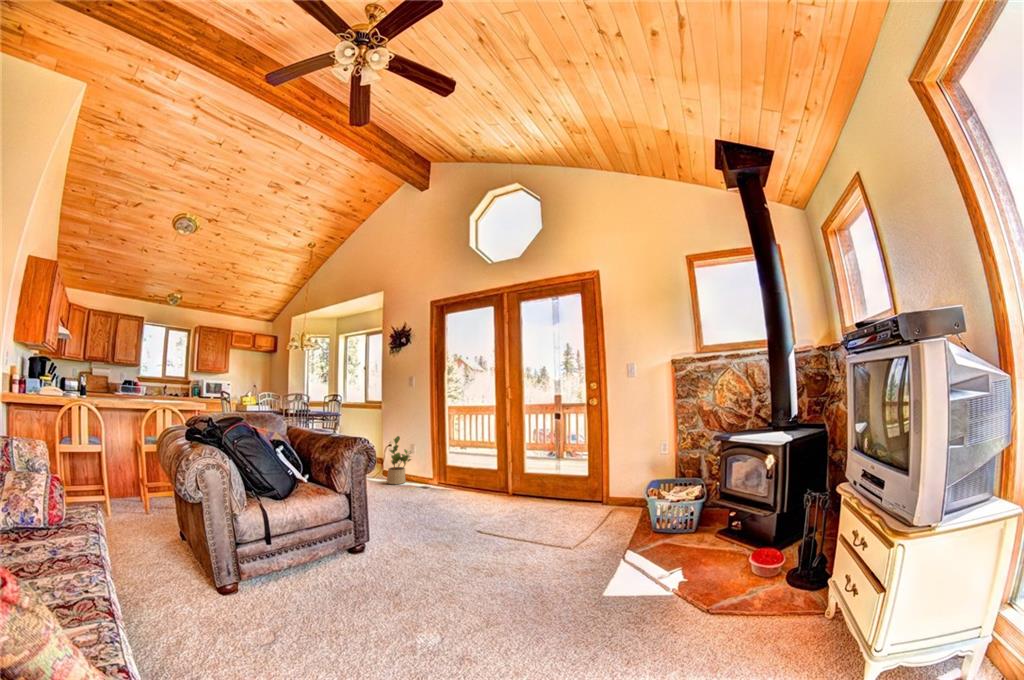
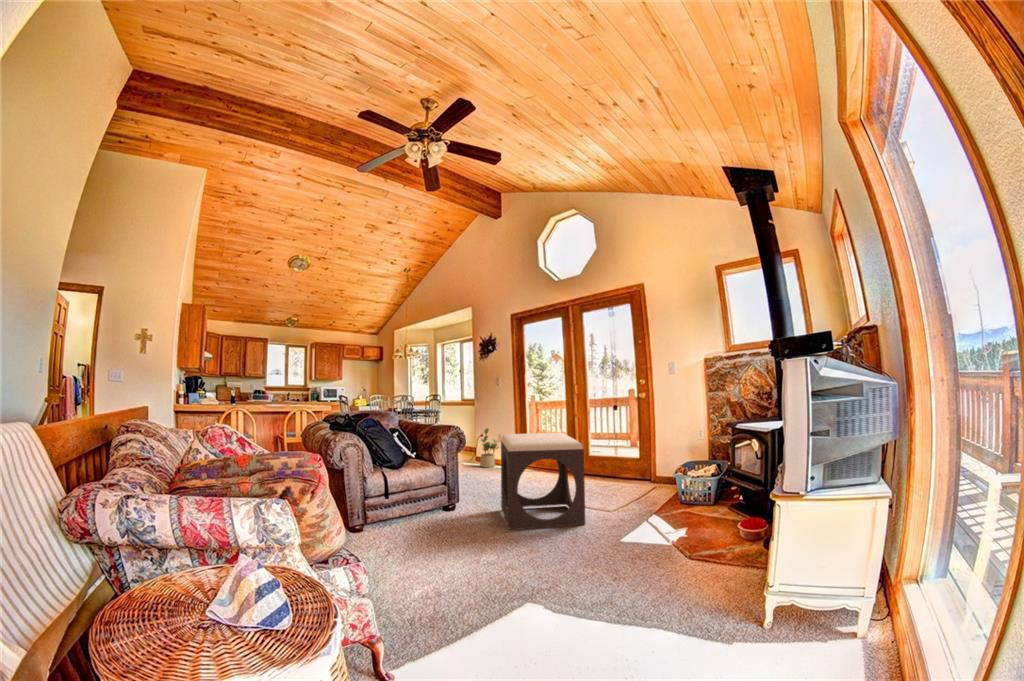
footstool: none [419,449,551,613] -> present [501,433,585,530]

